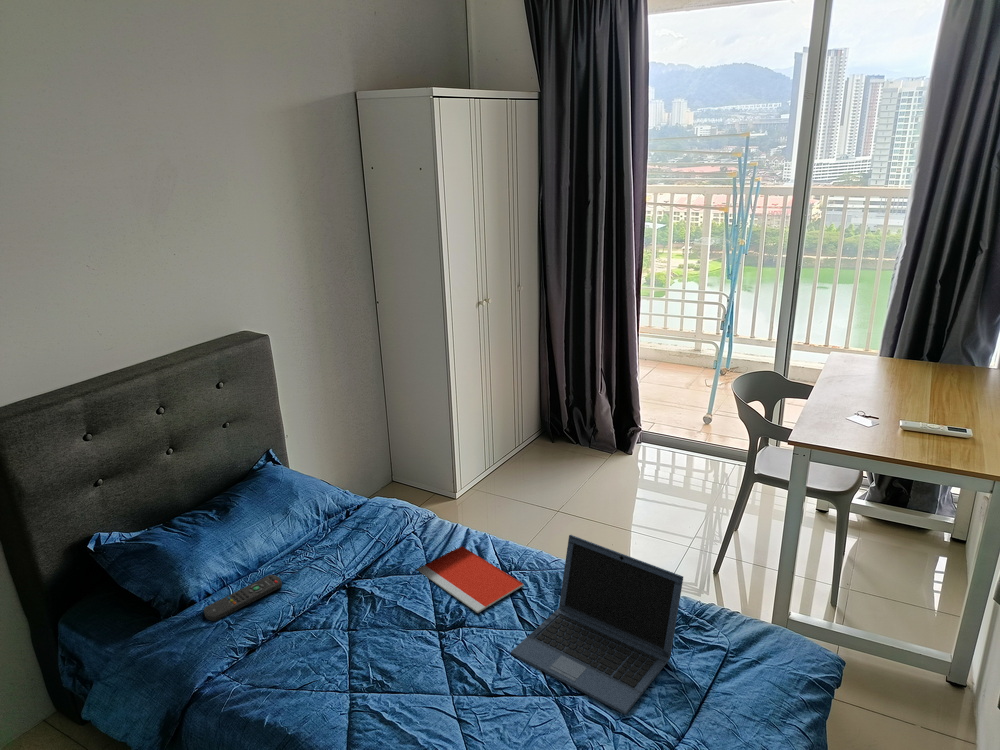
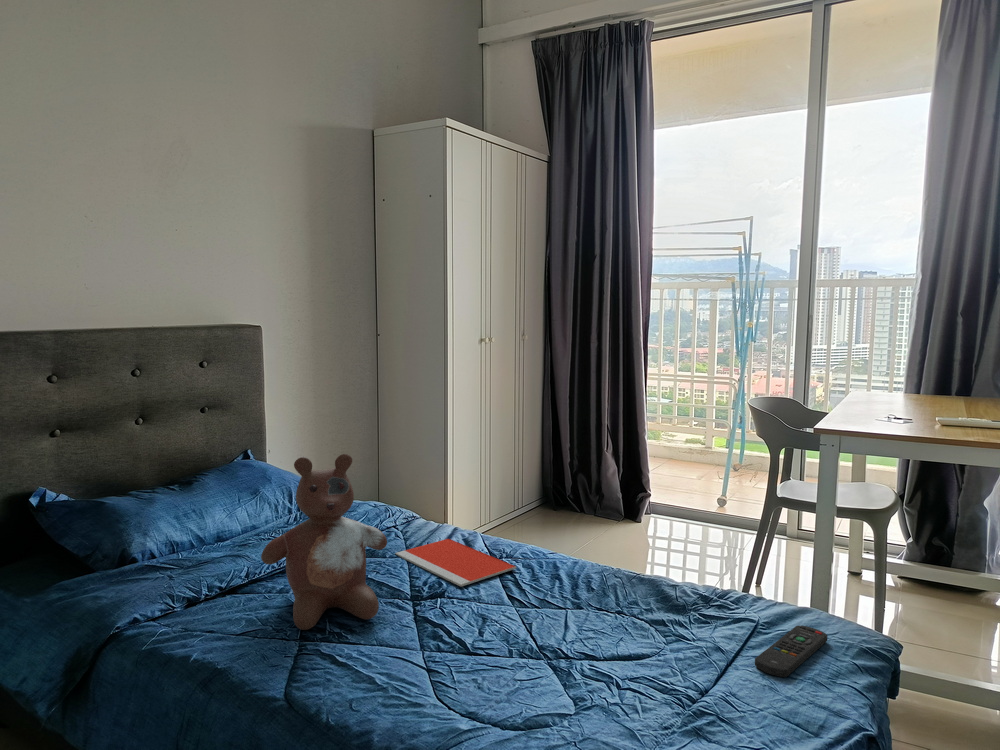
stuffed bear: none [307,523,413,679] -> present [261,454,387,630]
laptop: present [511,535,683,715] -> none [497,497,702,672]
remote control: present [204,575,282,621] -> present [755,626,827,677]

